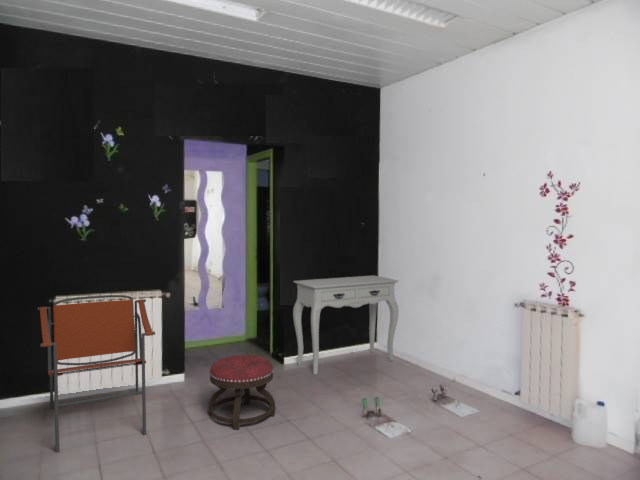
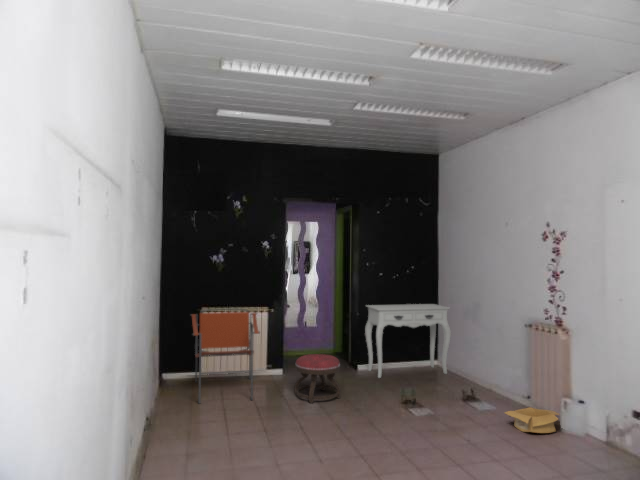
cardboard box: none [500,410,570,447] -> present [505,407,559,433]

